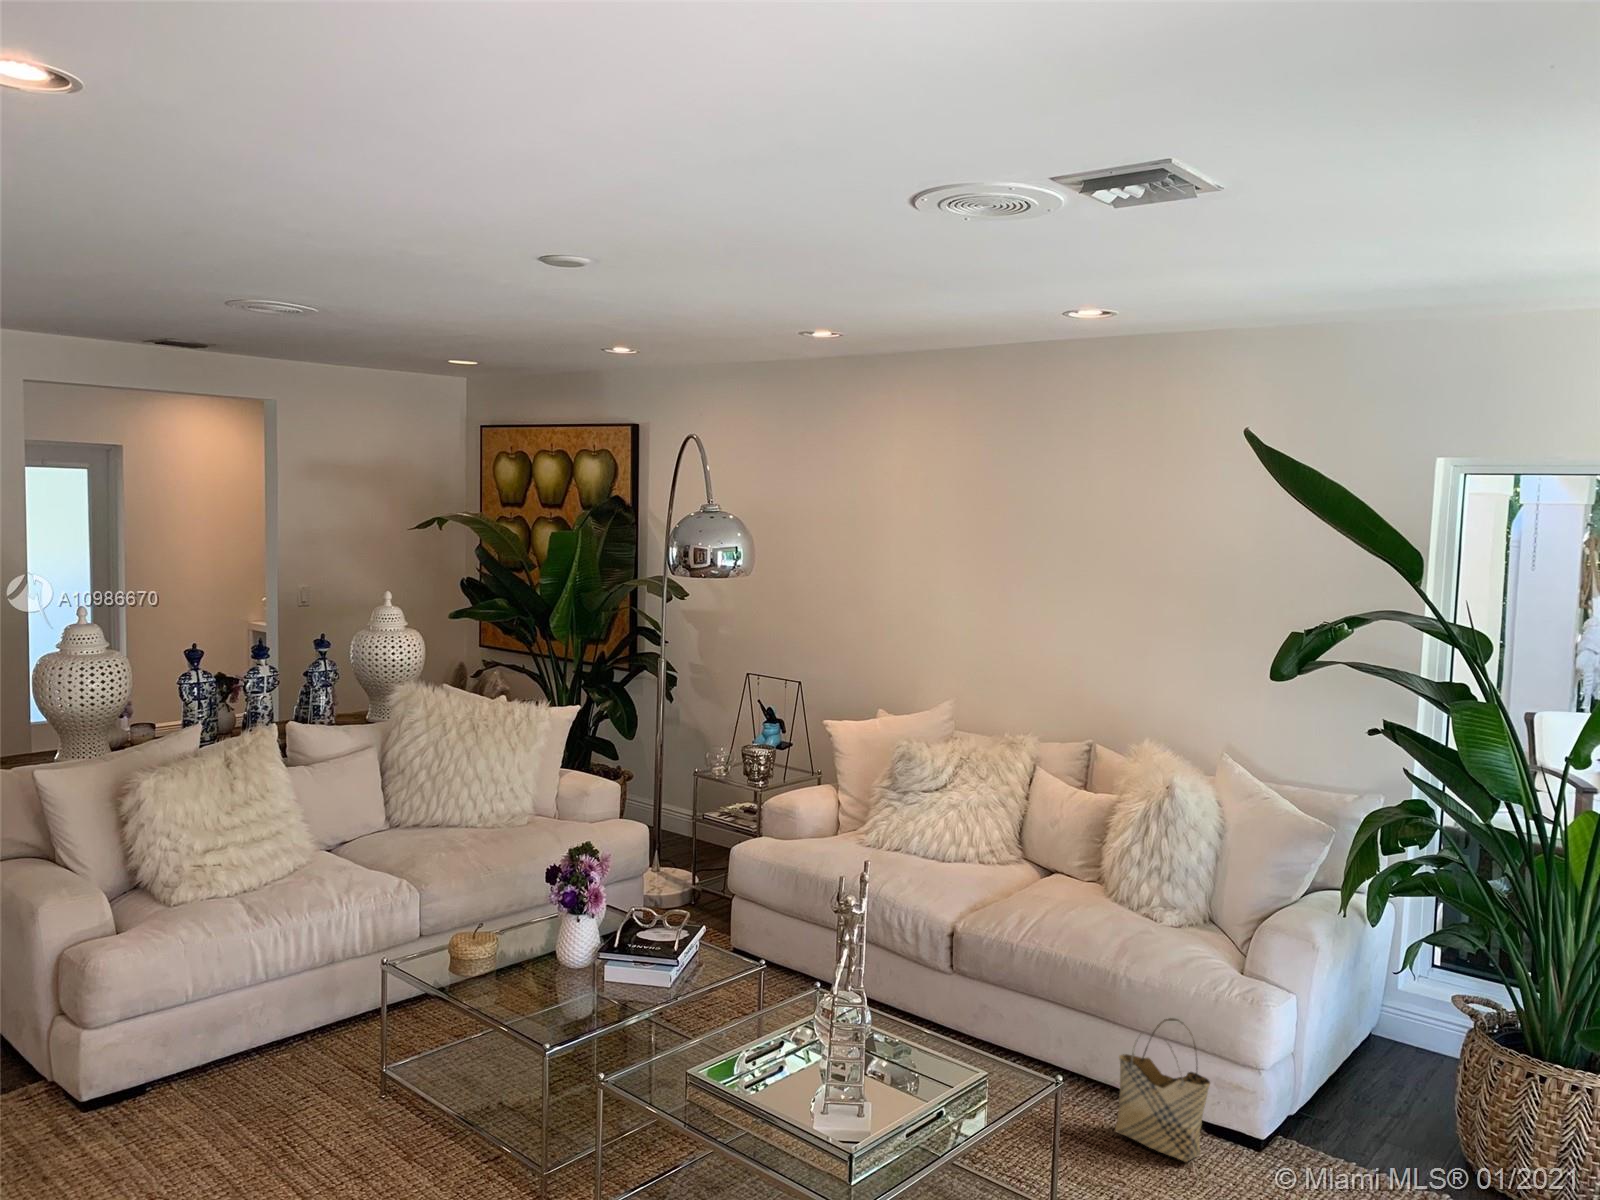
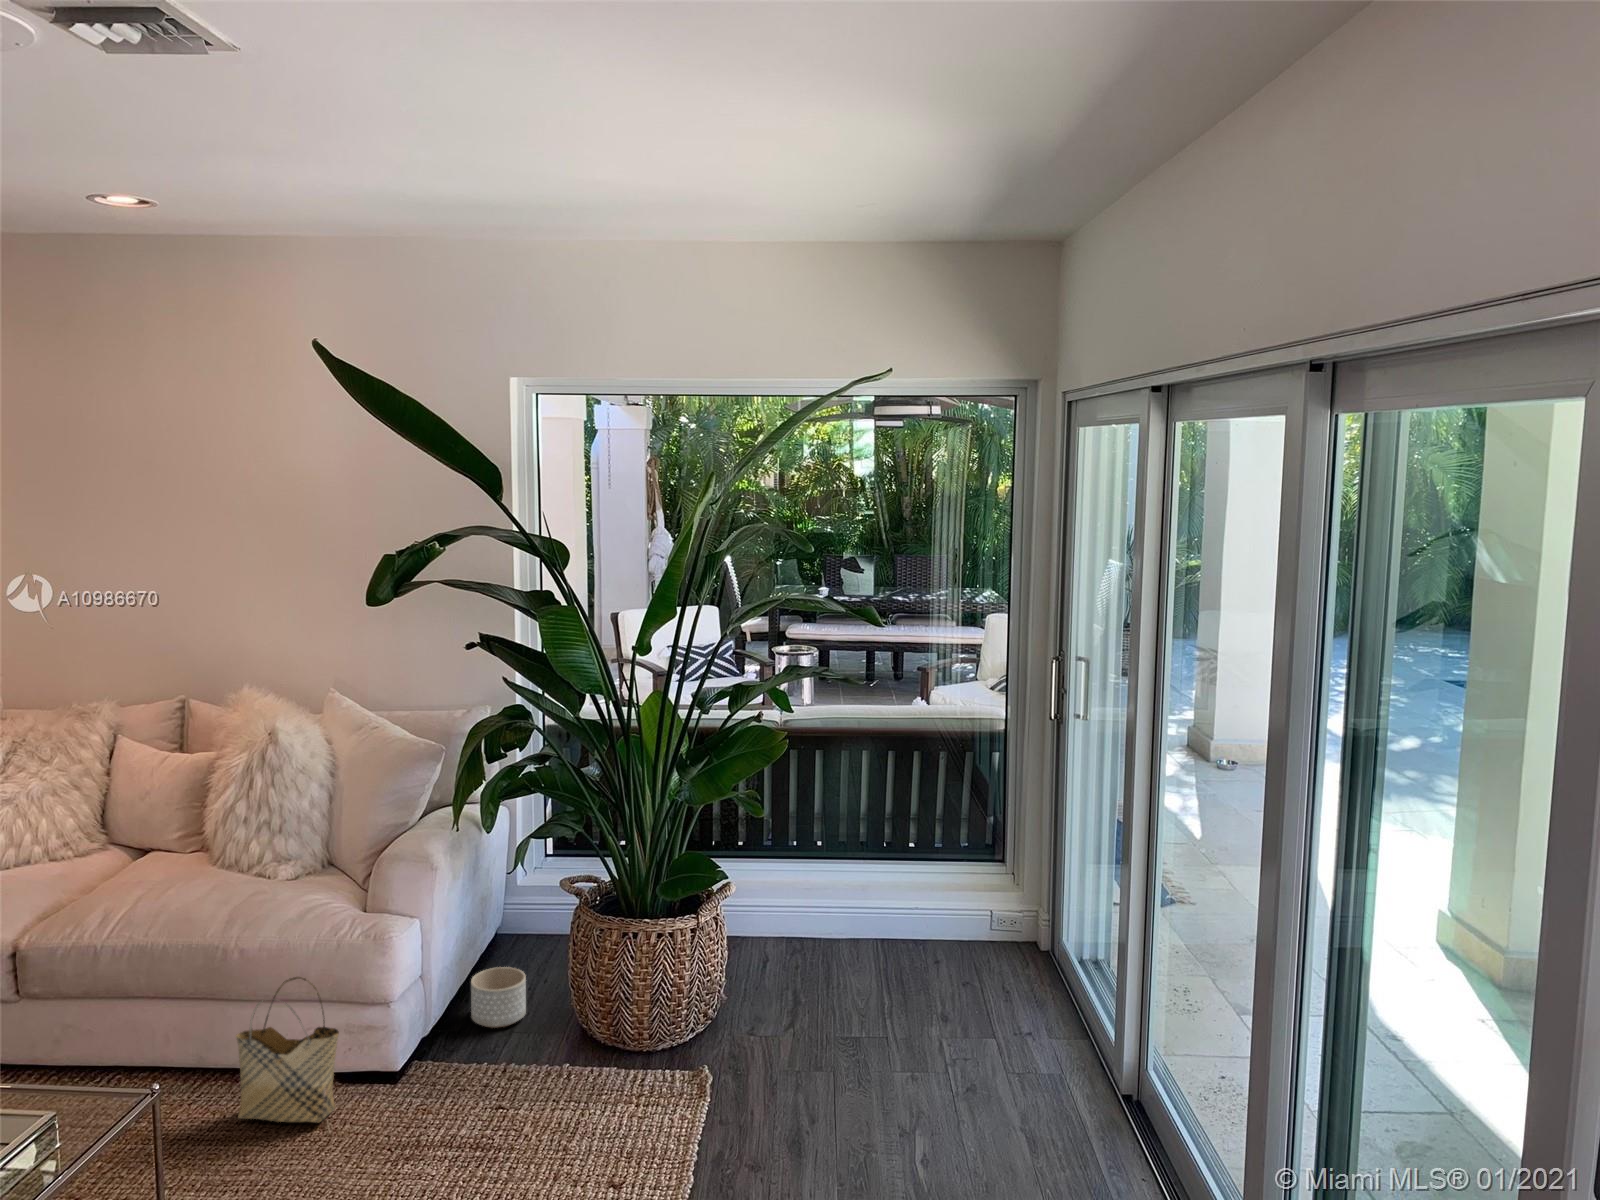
planter: none [1339,1068,1403,1134] -> present [471,967,526,1028]

